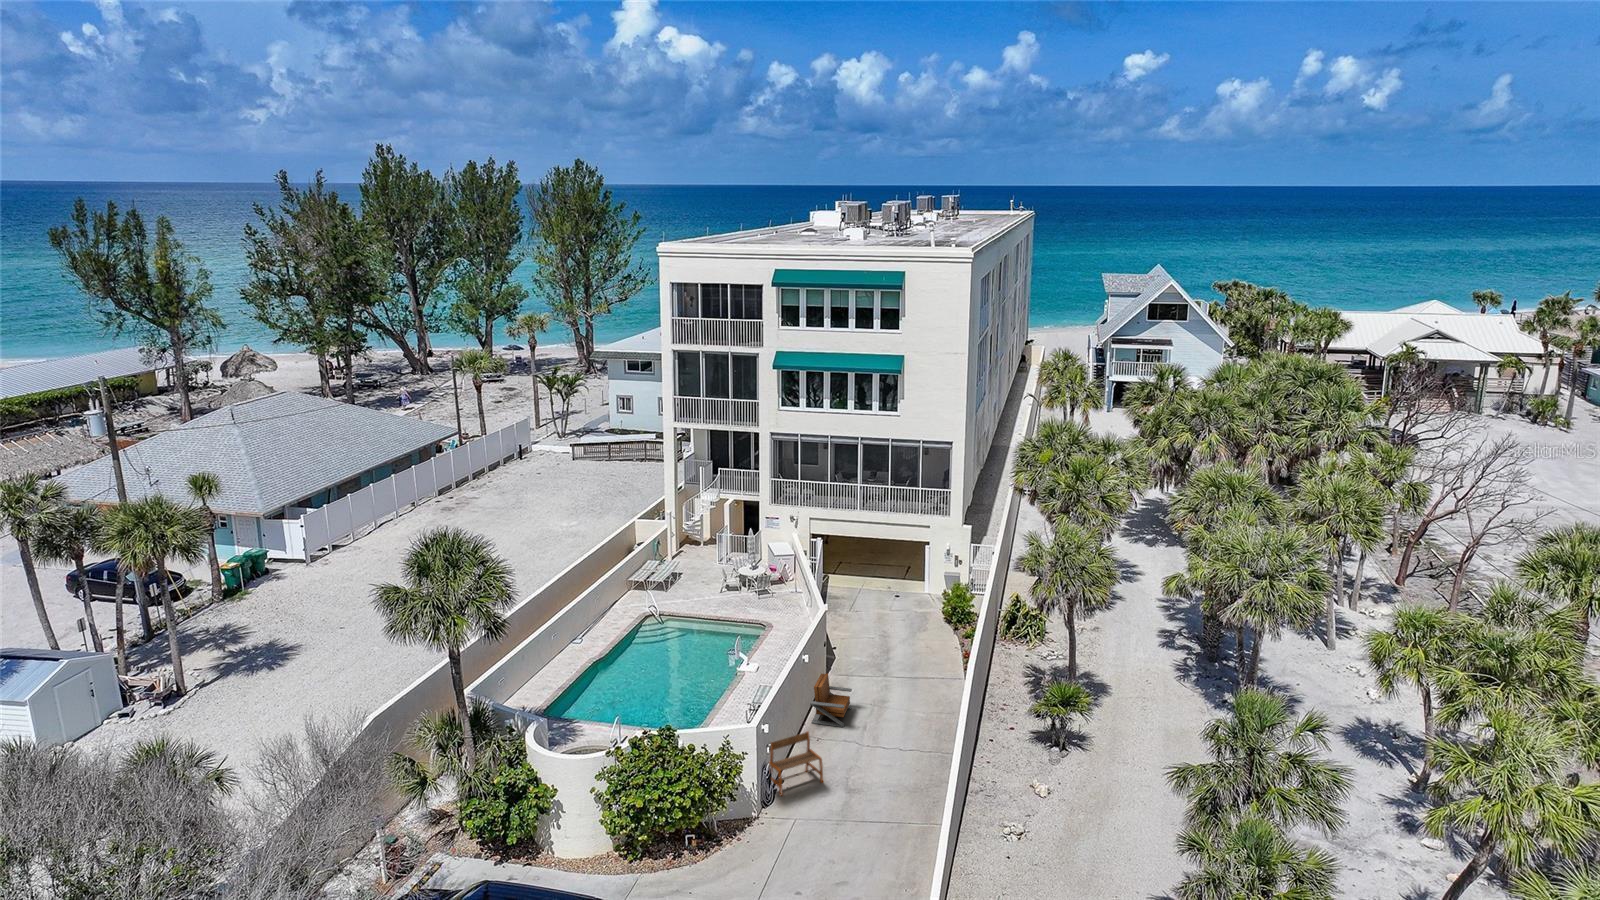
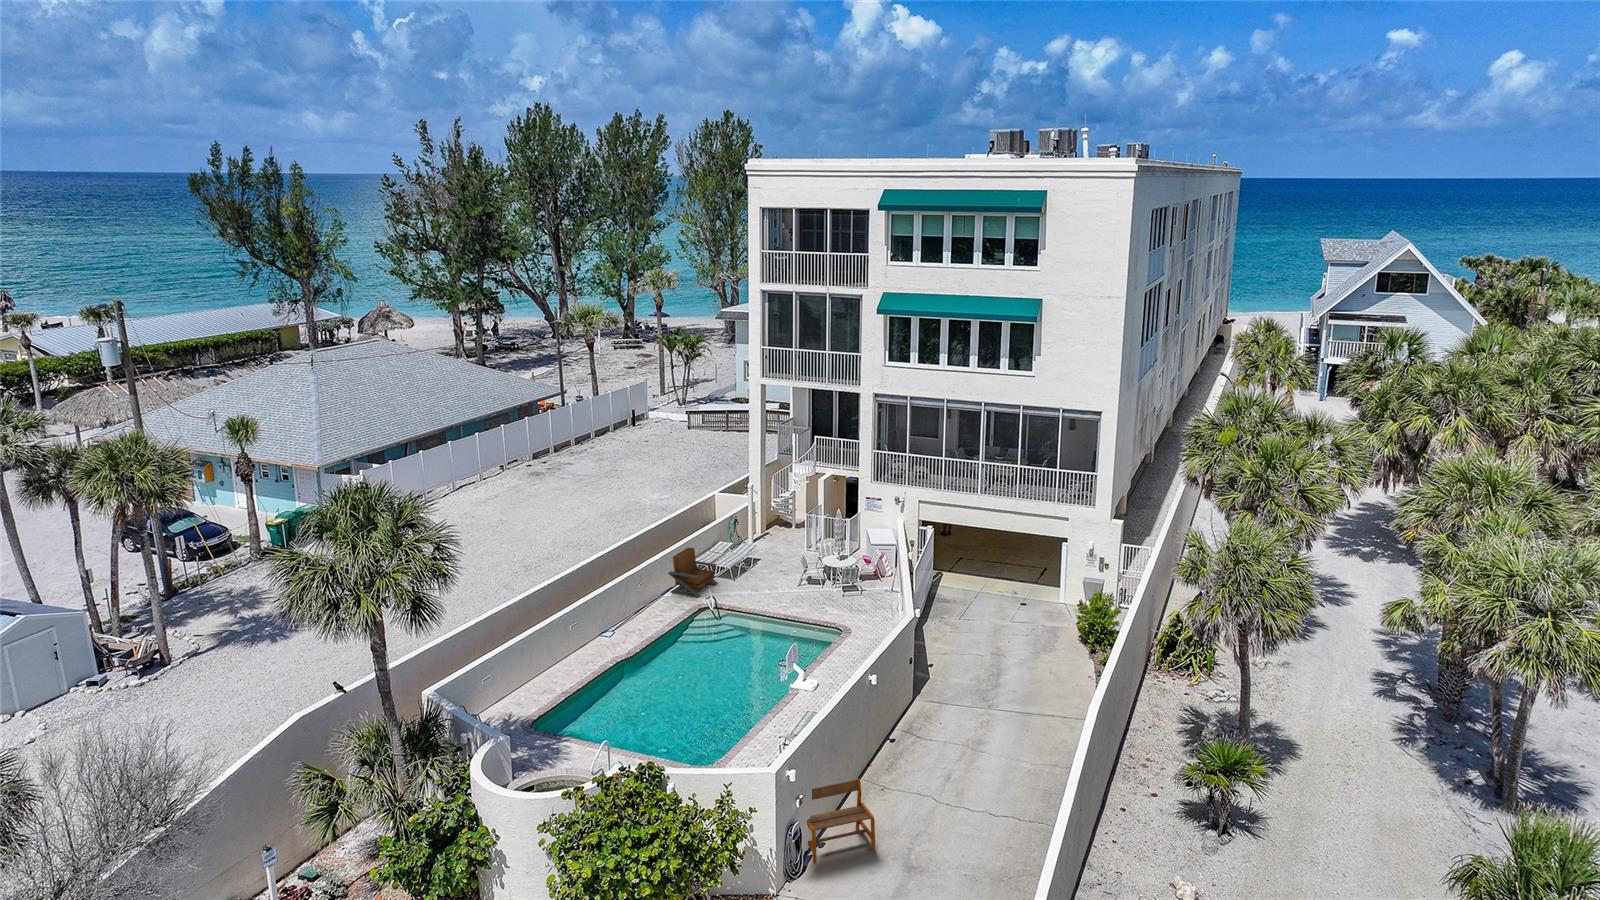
lounge chair: present [810,674,852,727] -> present [668,548,718,597]

